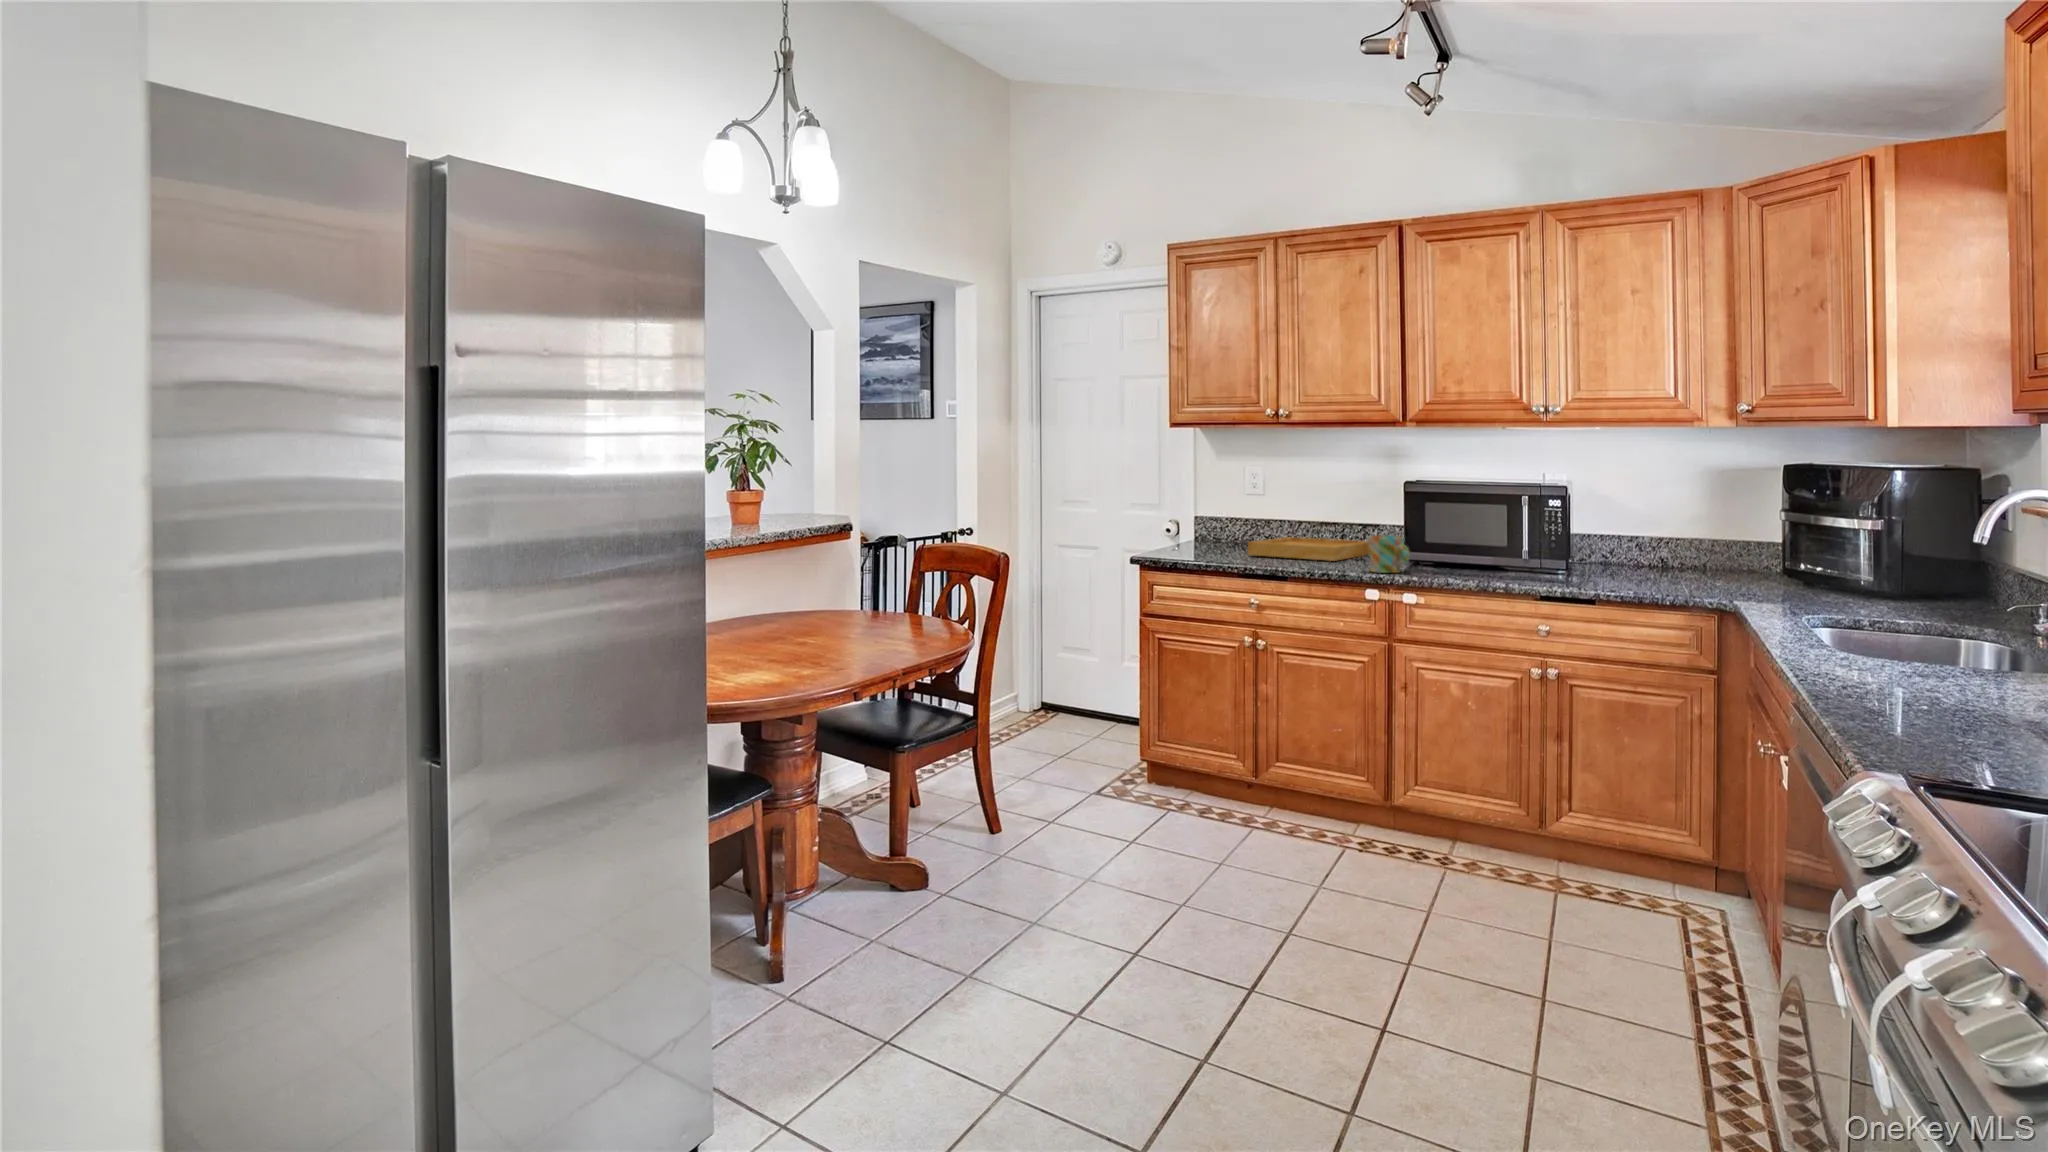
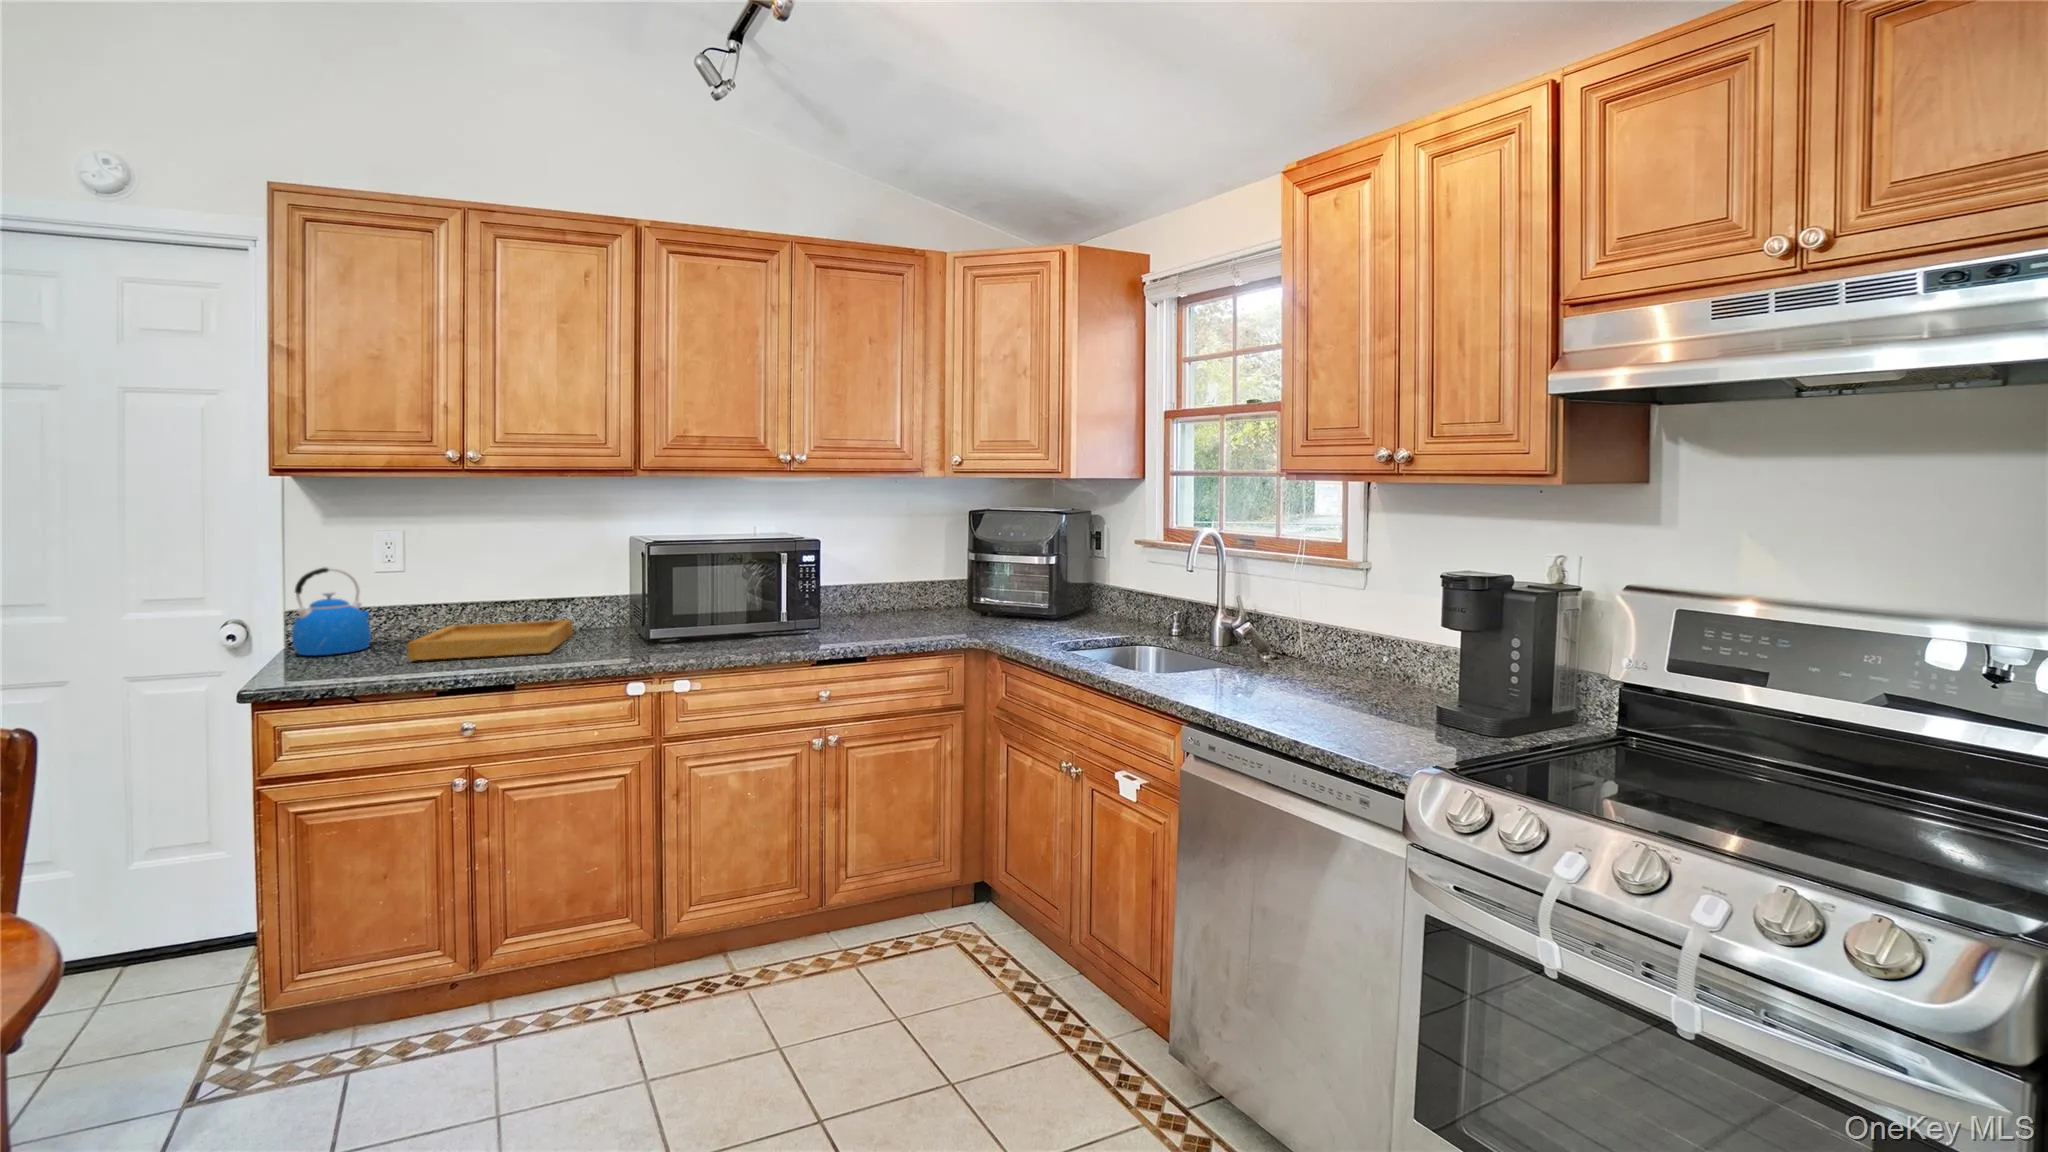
kettle: none [1198,487,1253,548] -> present [292,568,371,656]
mug: present [1368,535,1410,573] -> none [612,615,669,663]

